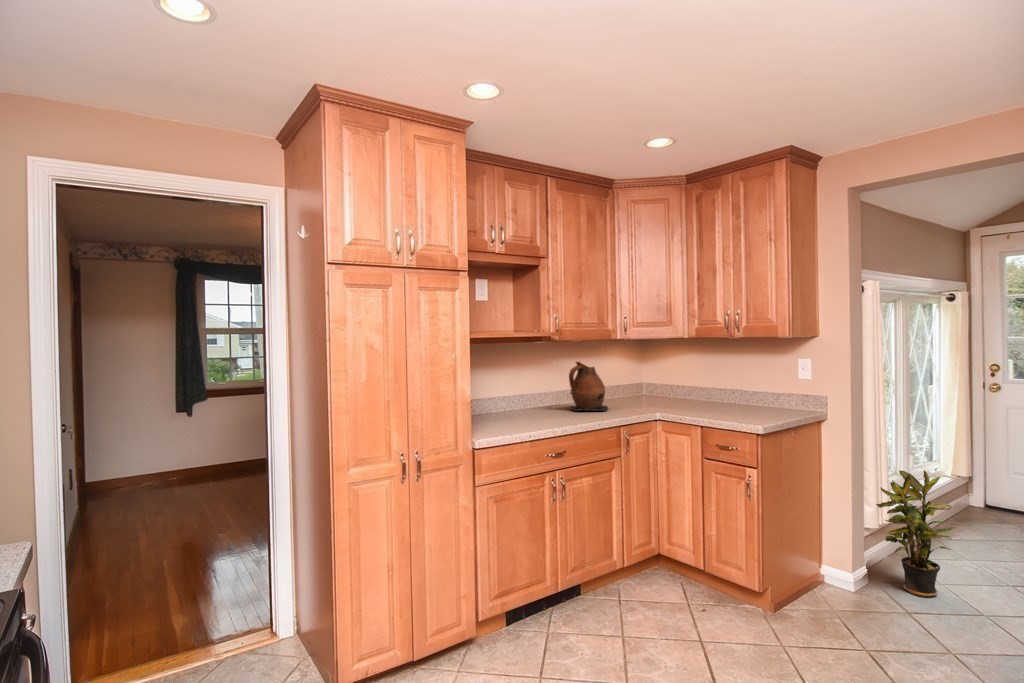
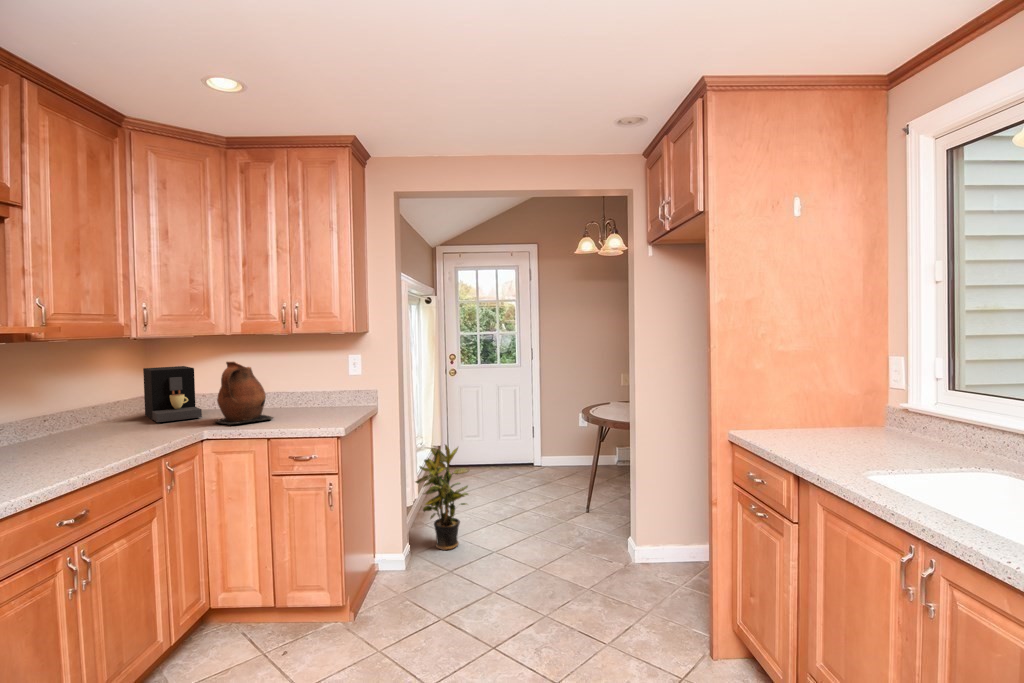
ceramic pitcher: present [569,362,608,411] -> present [216,362,273,424]
coffee maker: none [634,362,665,403] -> present [143,366,202,422]

